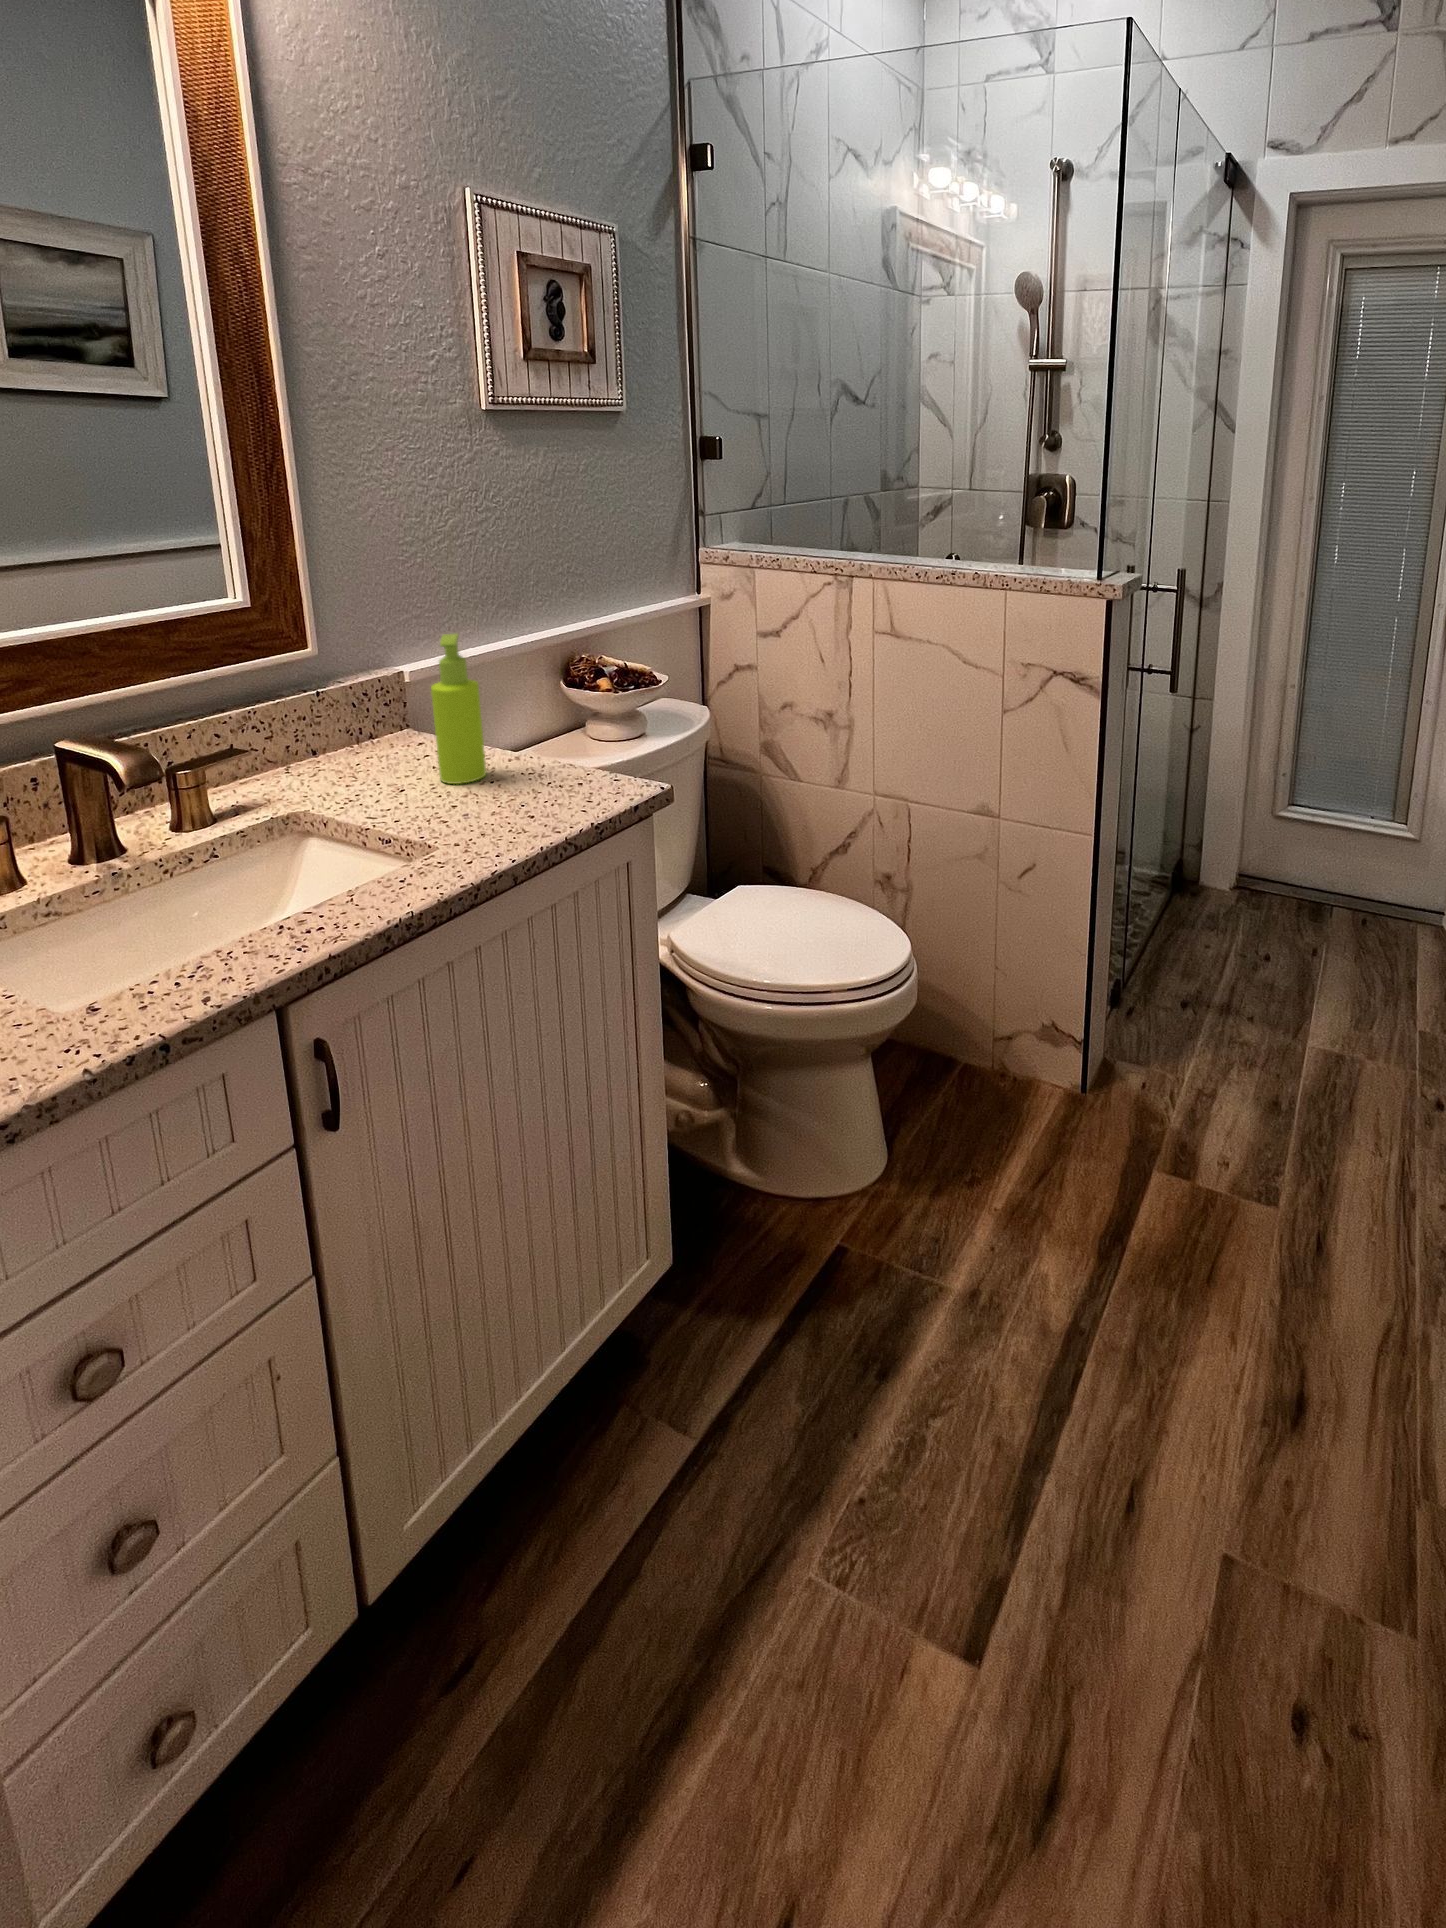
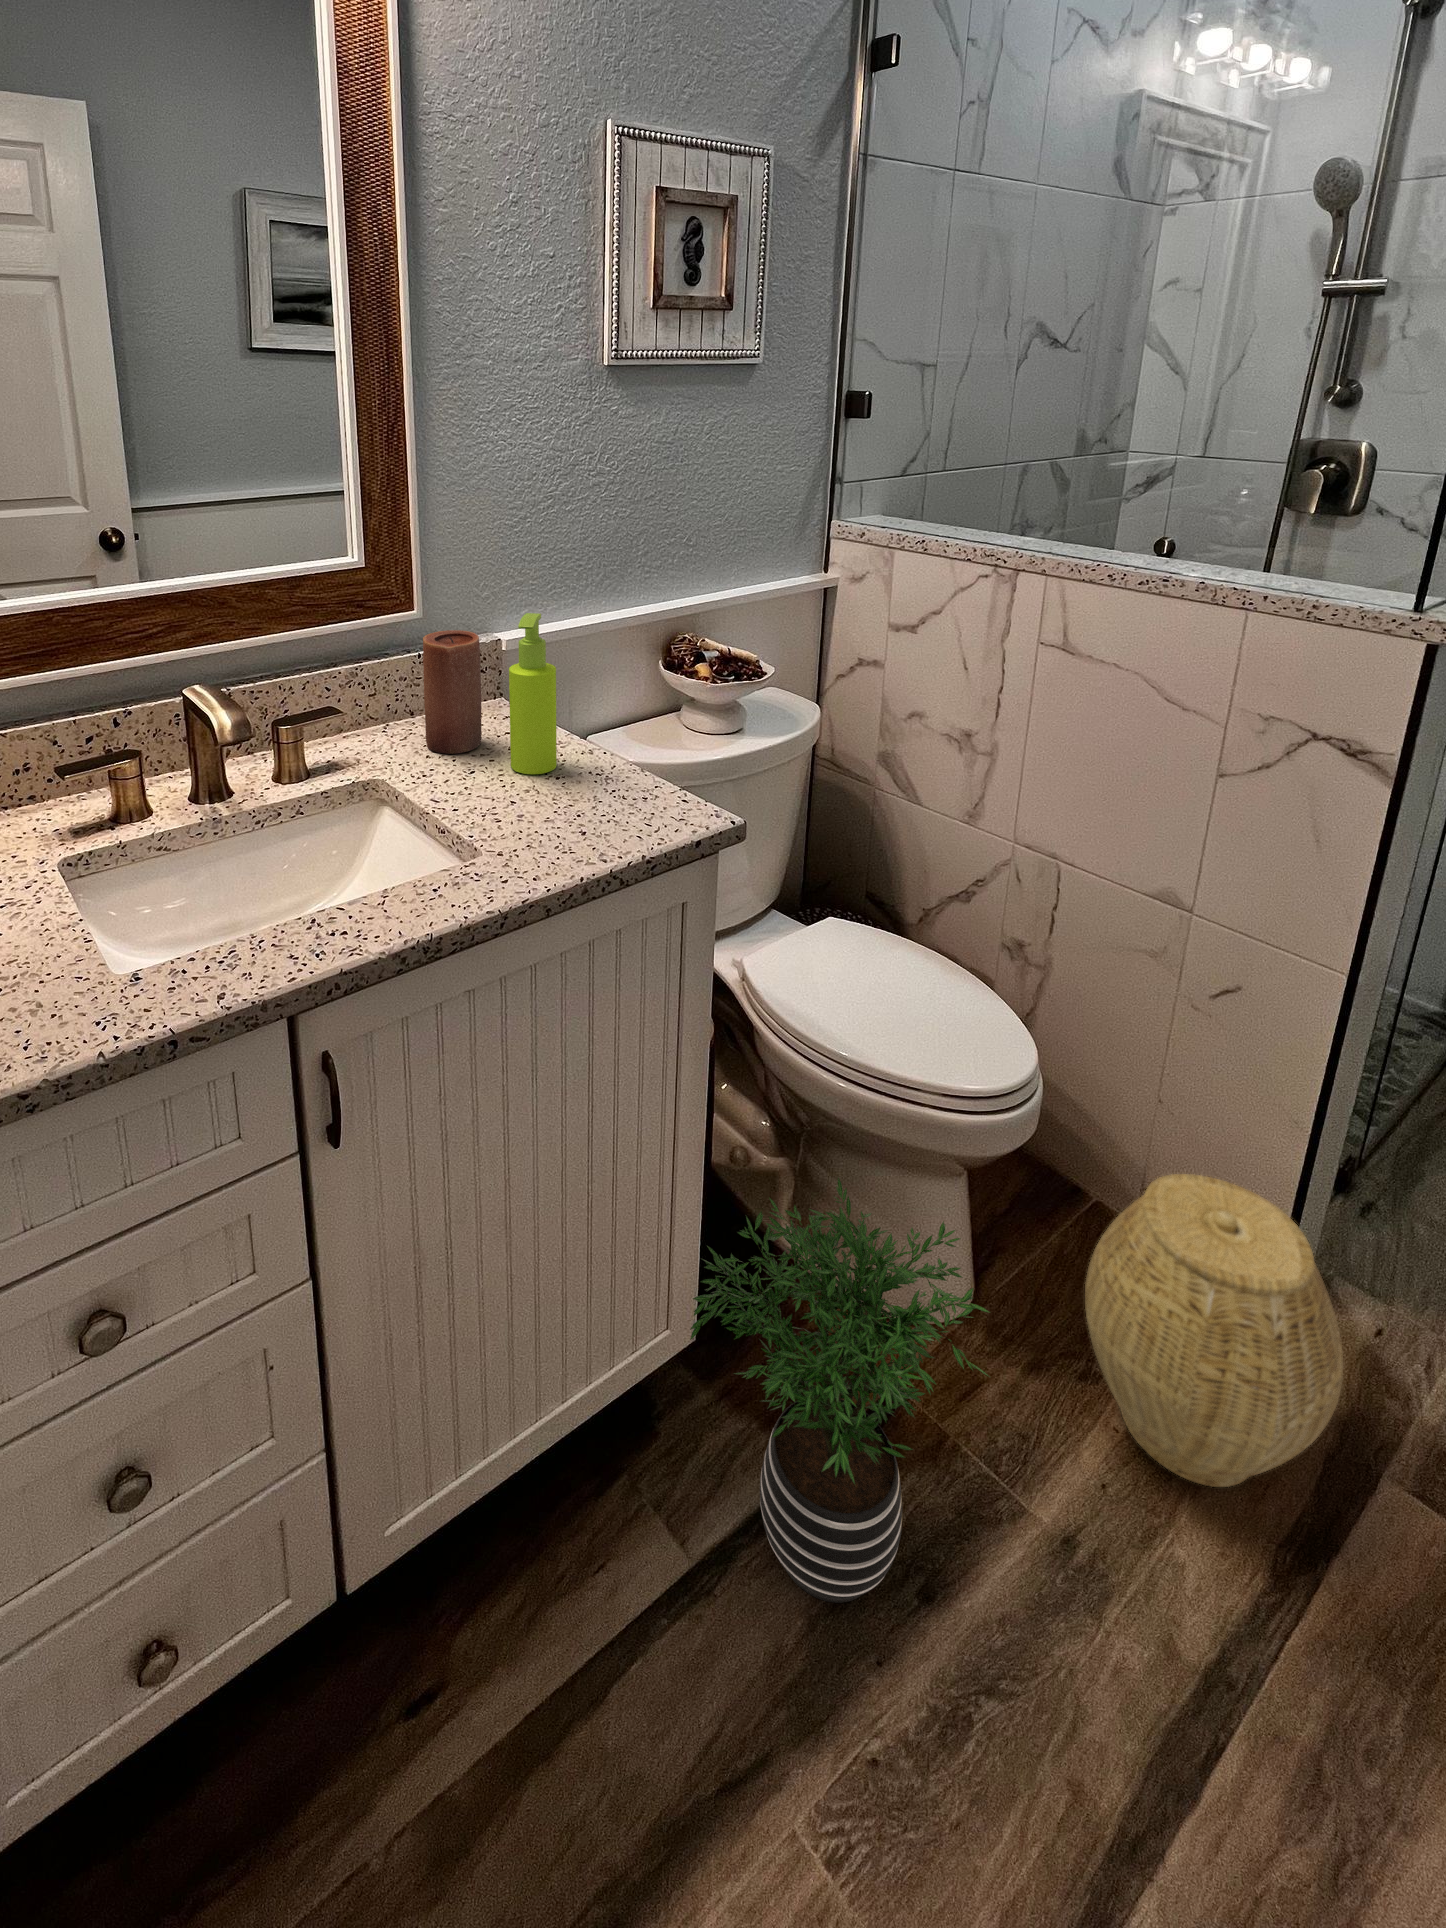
candle: none [331,660,402,780] -> present [423,630,482,754]
woven basket: none [964,1005,1126,1230] -> present [1085,1174,1343,1487]
potted plant: none [672,1075,909,1424] -> present [690,1178,990,1603]

